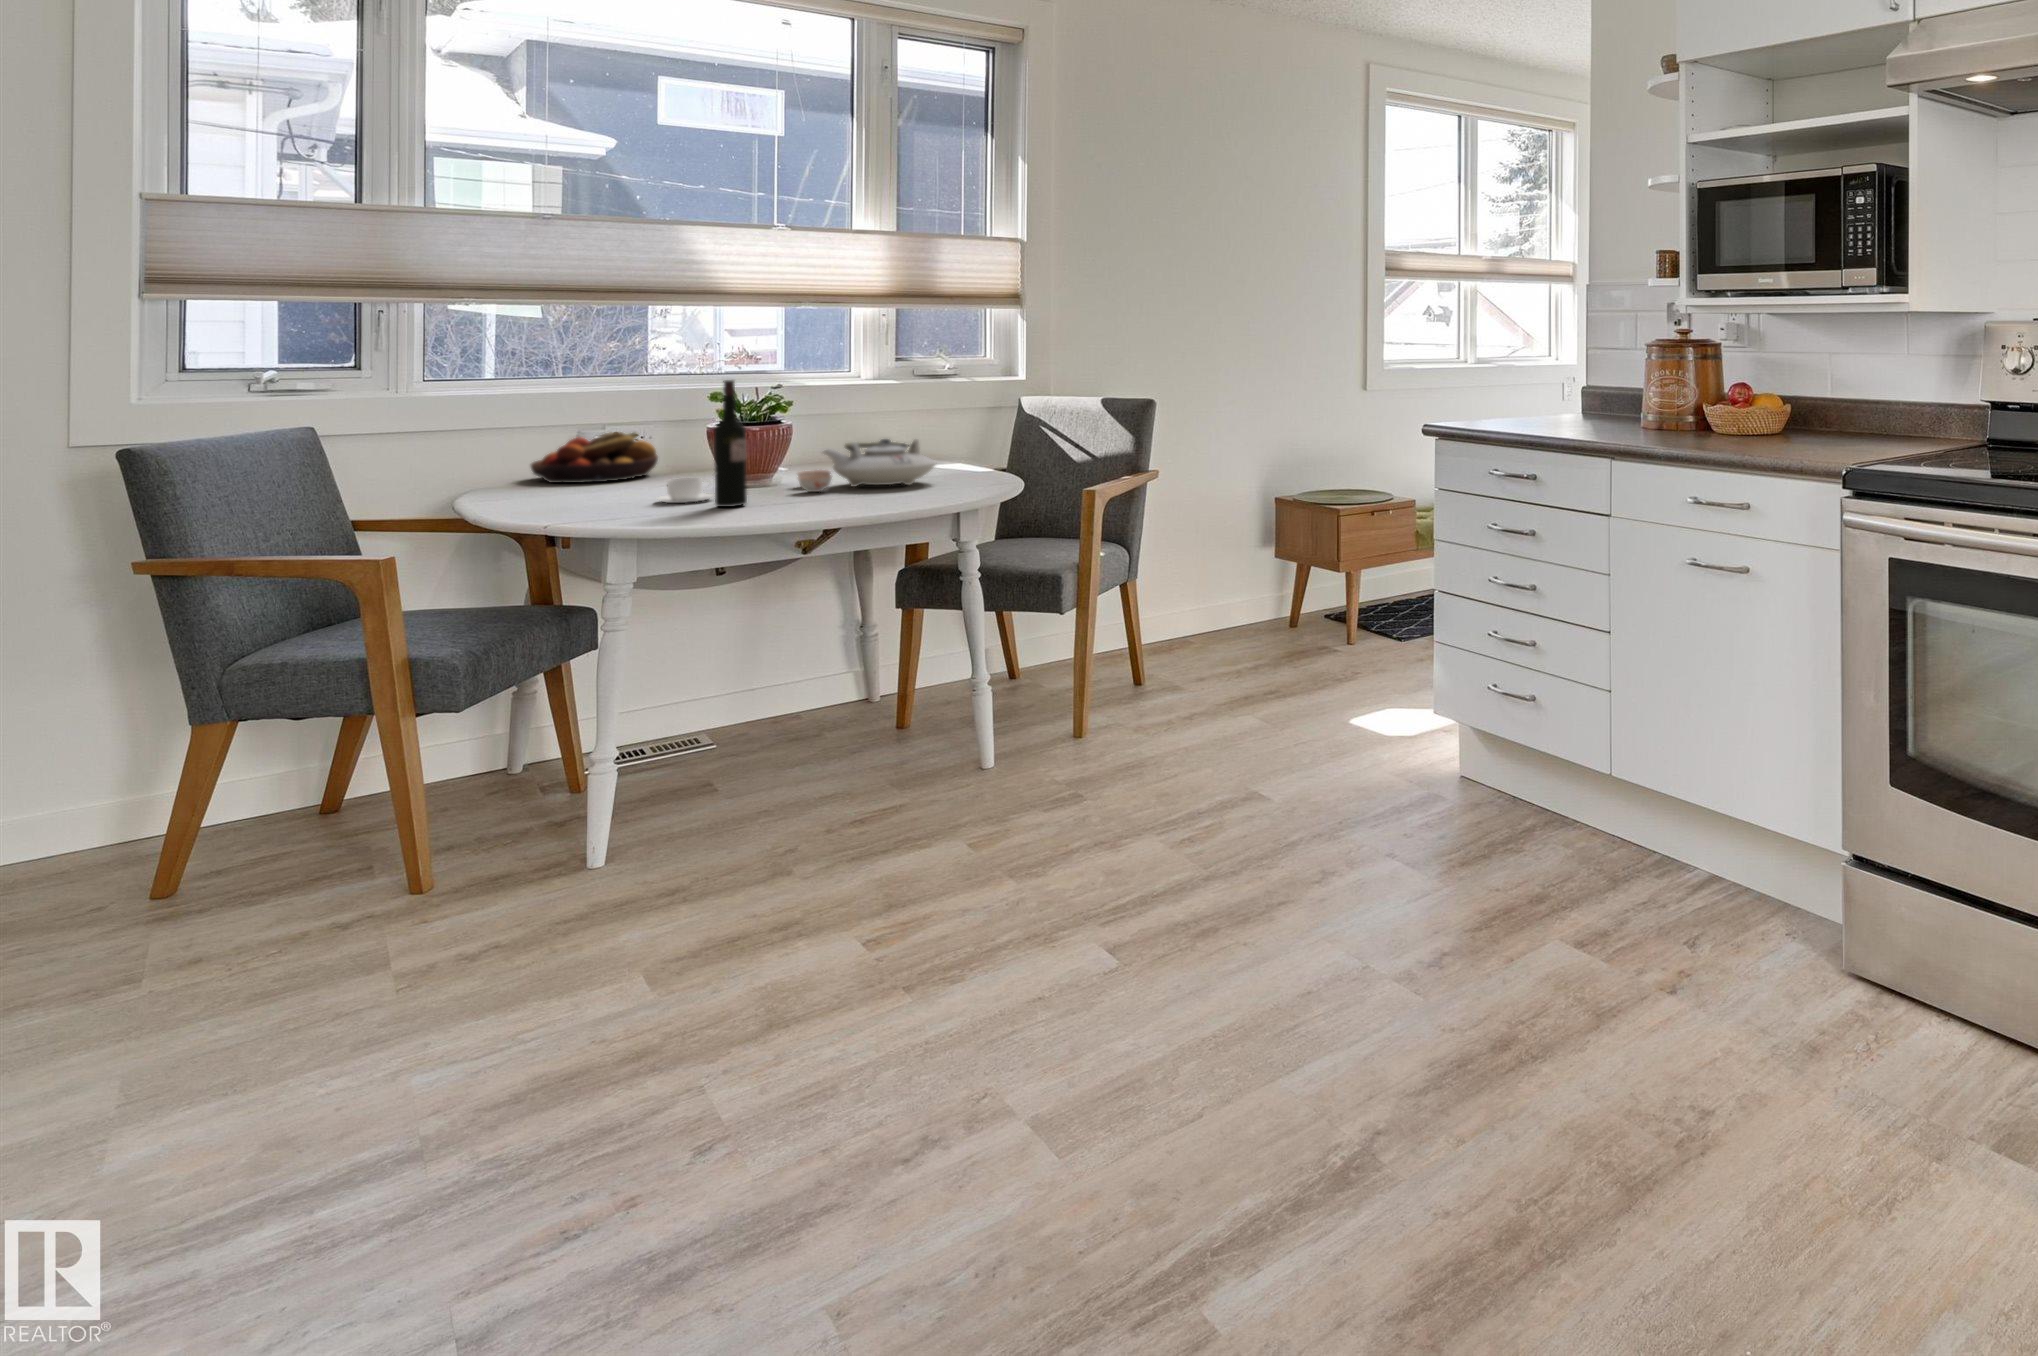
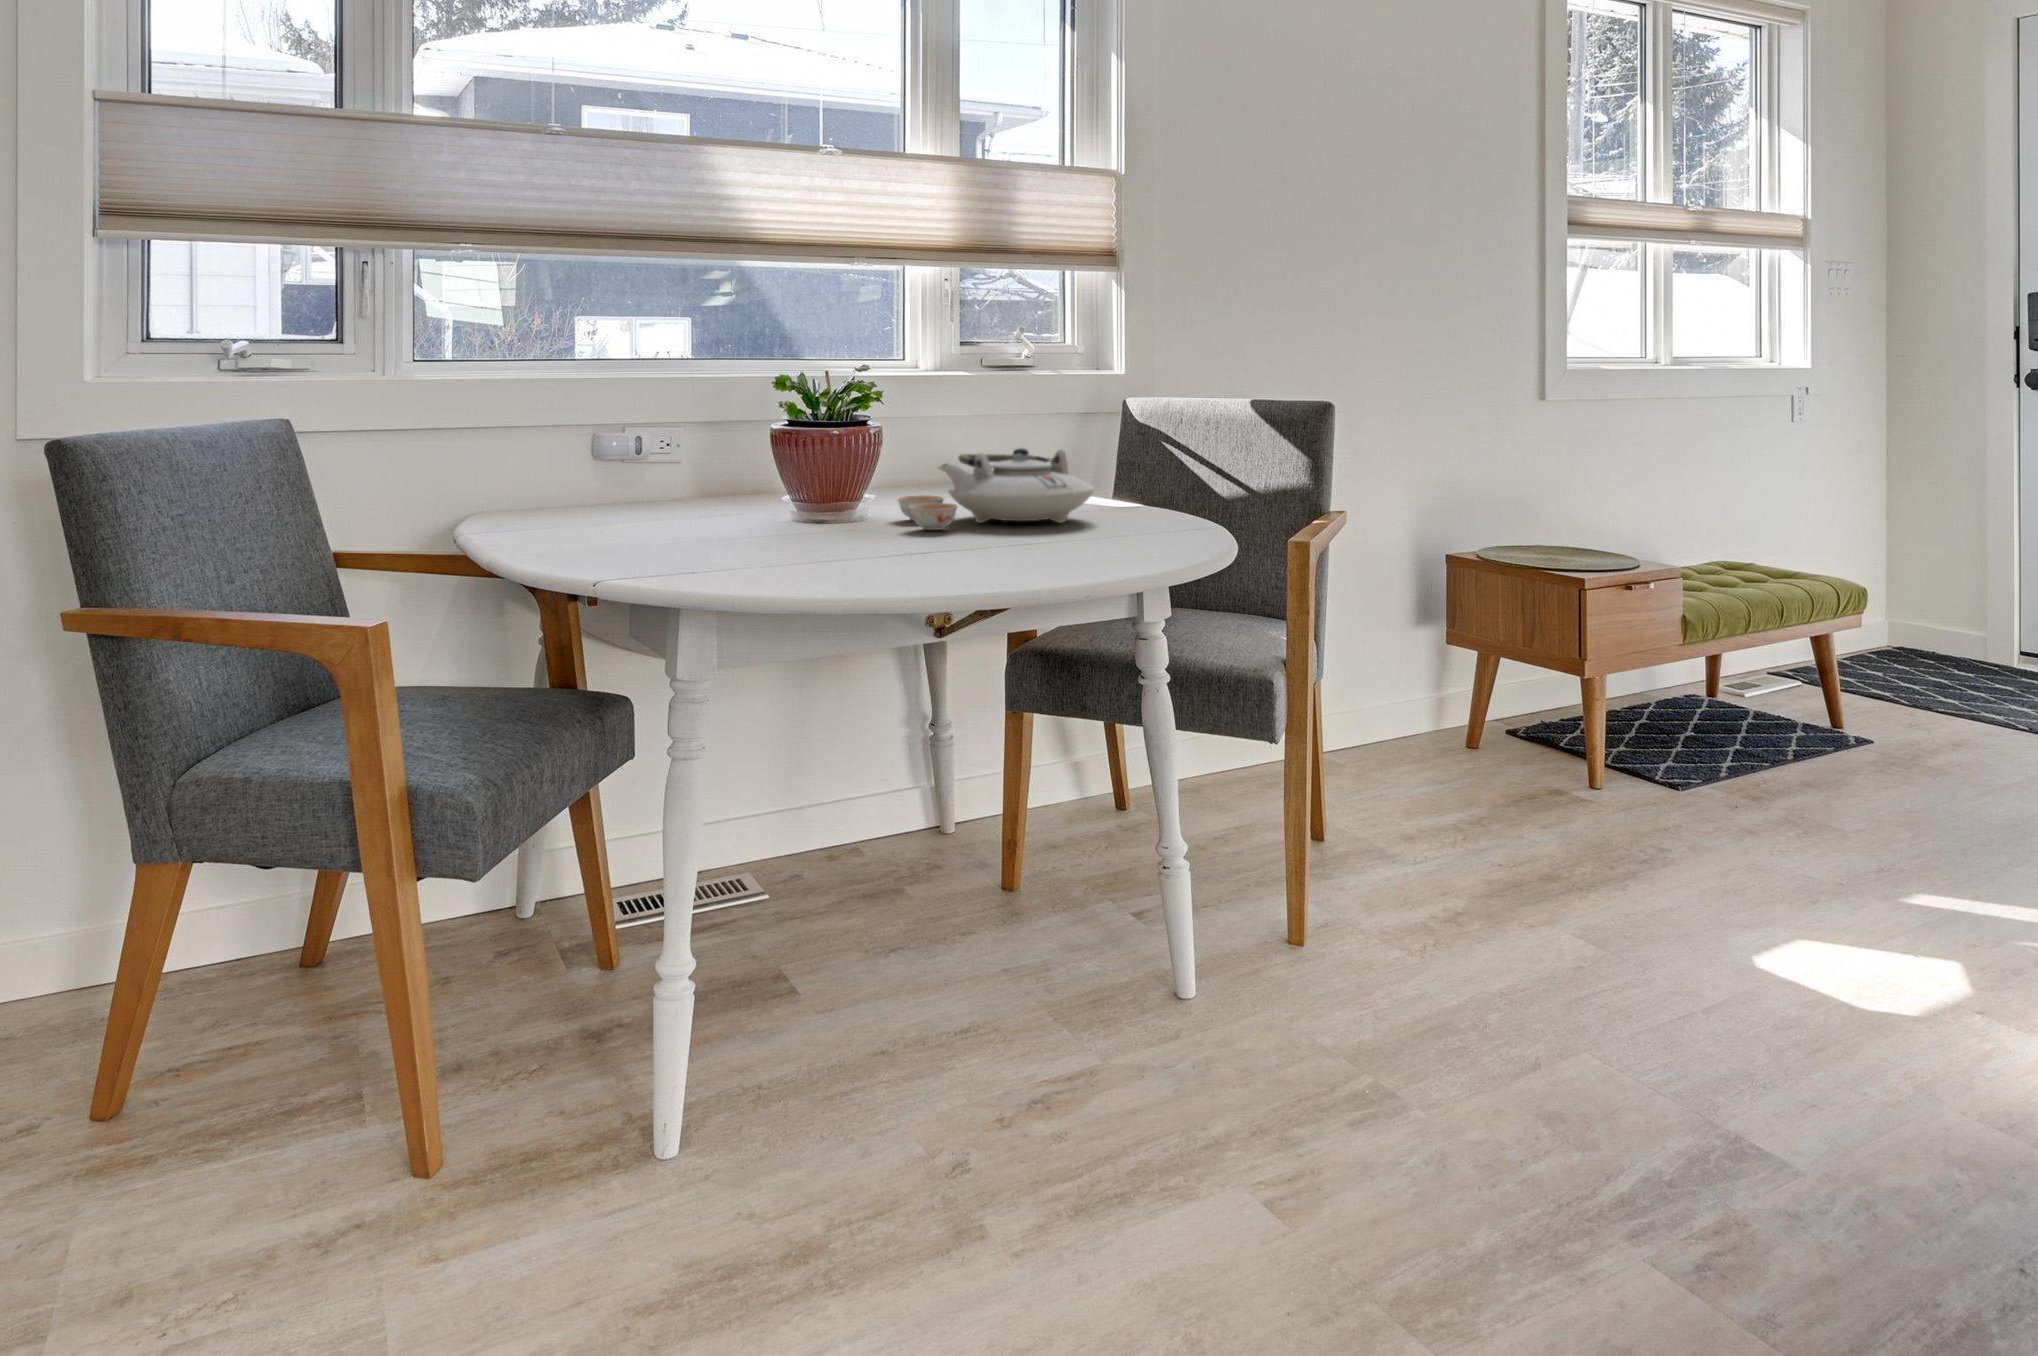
wine bottle: present [714,380,747,507] -> none [814,347,859,553]
fruit bowl: present [531,432,658,483] -> none [540,434,694,506]
coffee cup: present [658,478,713,503] -> none [725,503,803,543]

